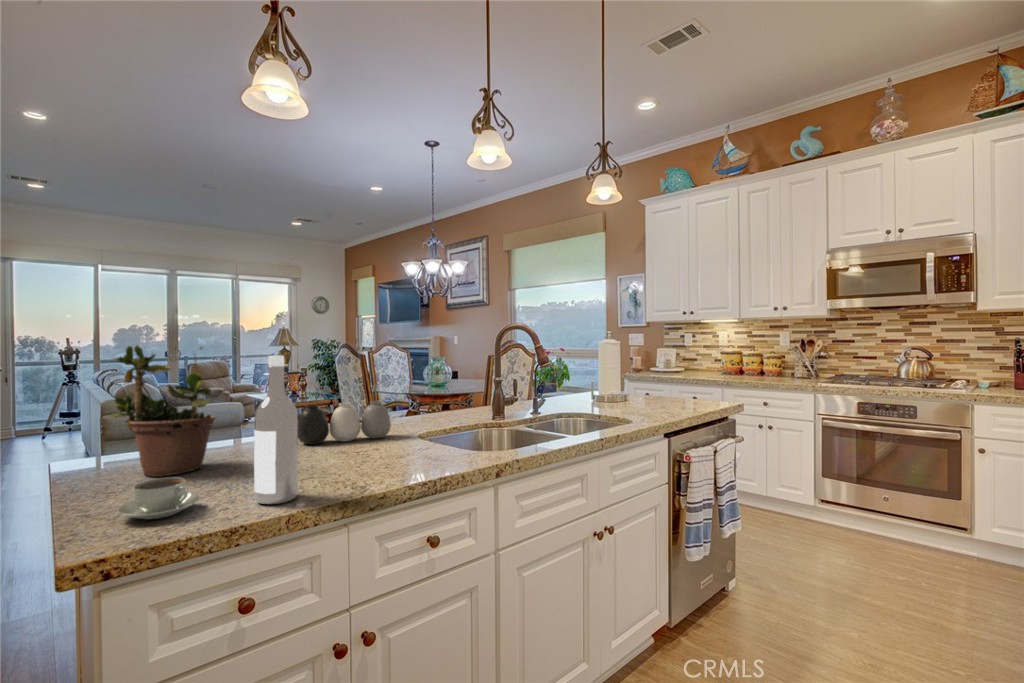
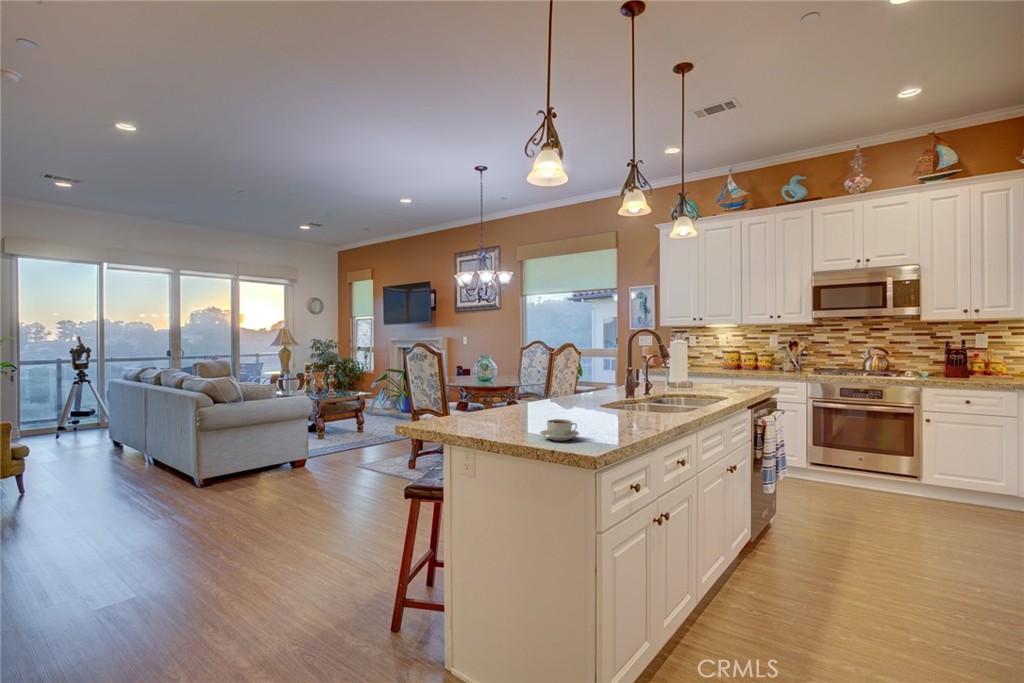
potted plant: present [111,345,215,477] -> none [458,334,525,427]
wine bottle: present [254,355,298,504] -> none [594,348,618,435]
vase: present [298,401,391,445] -> none [526,382,580,412]

